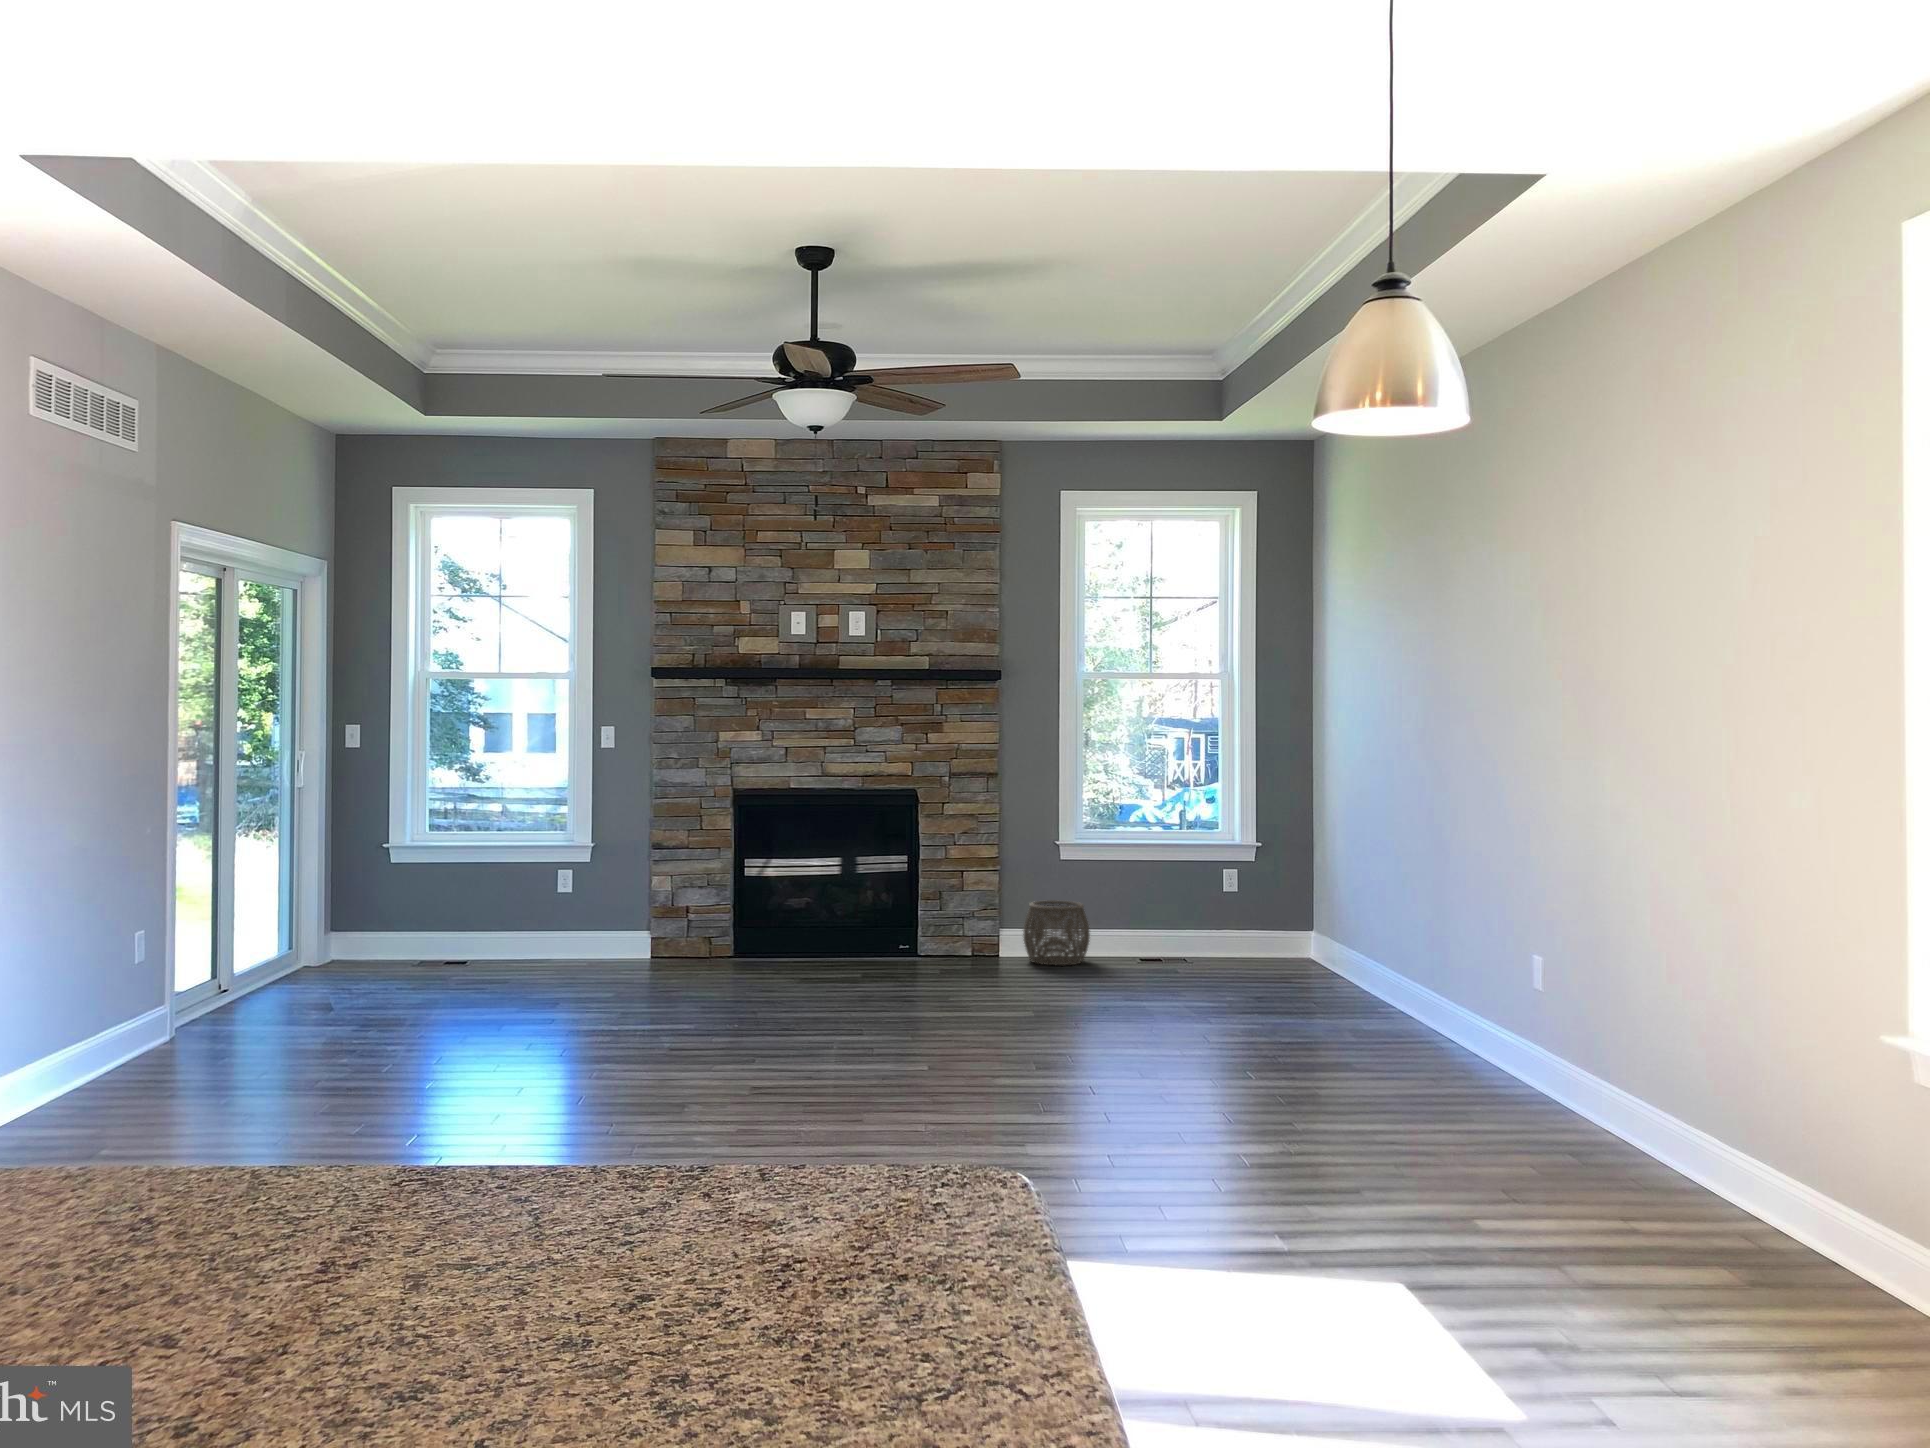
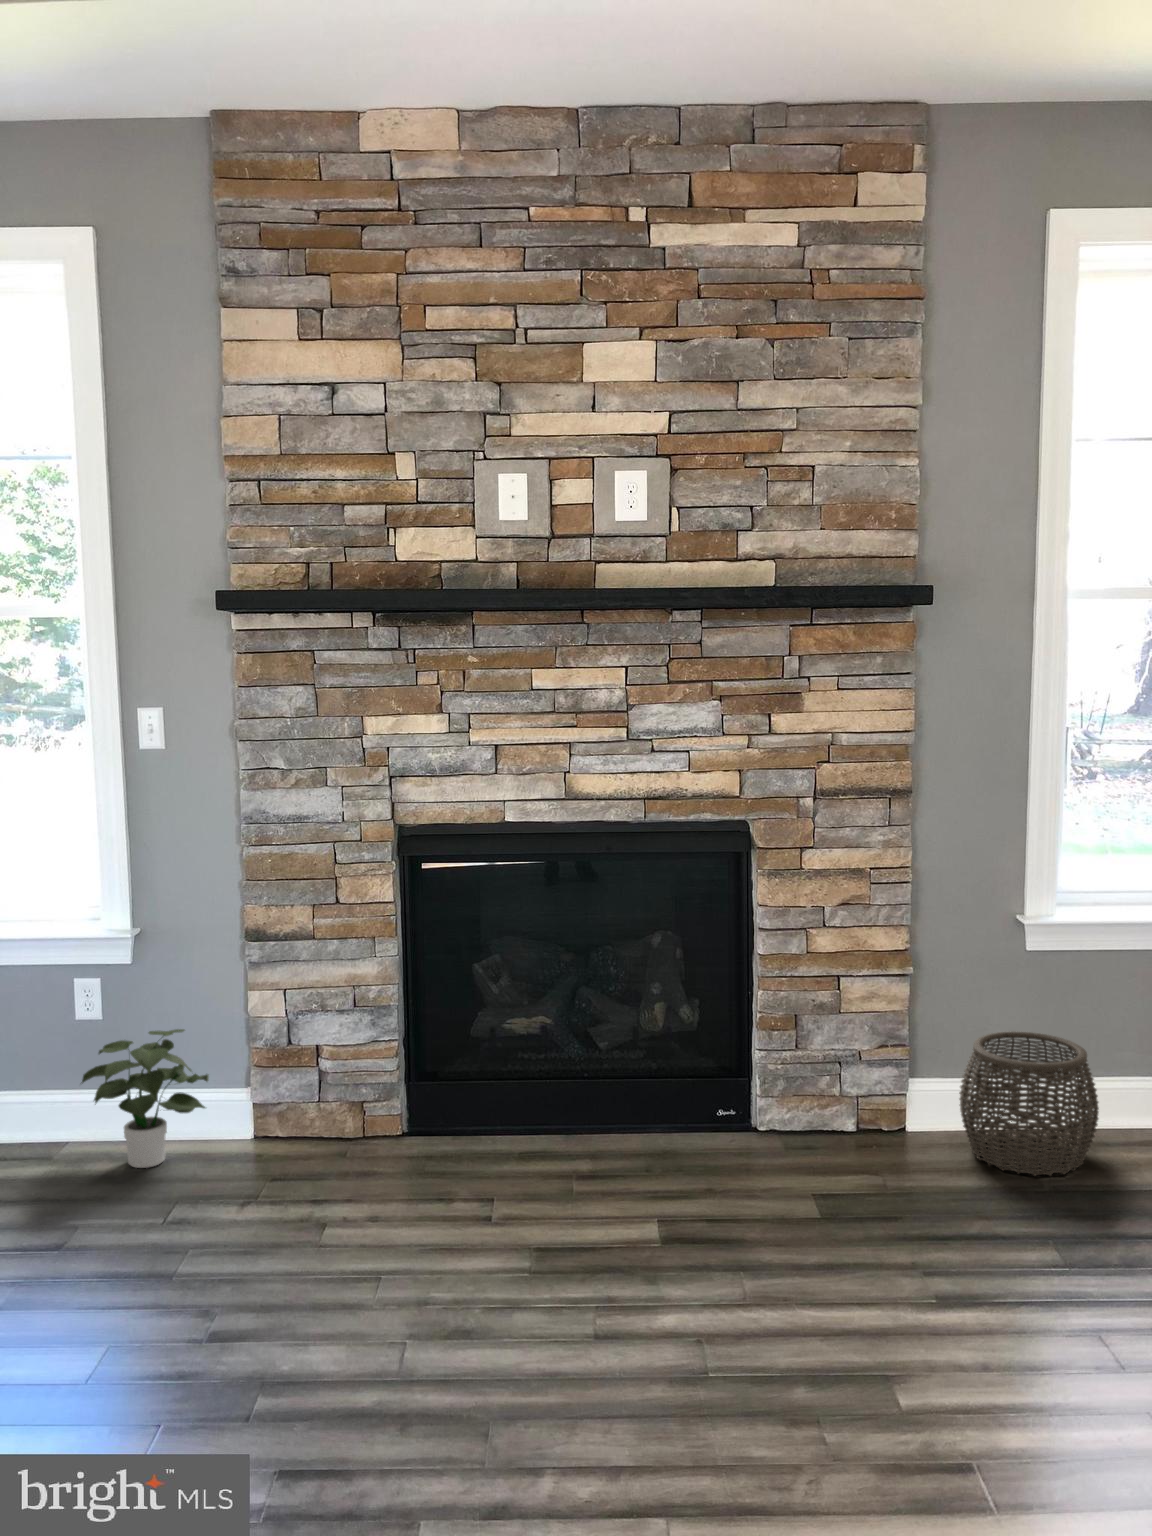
potted plant: none [565,894,632,965] -> present [81,1029,209,1168]

